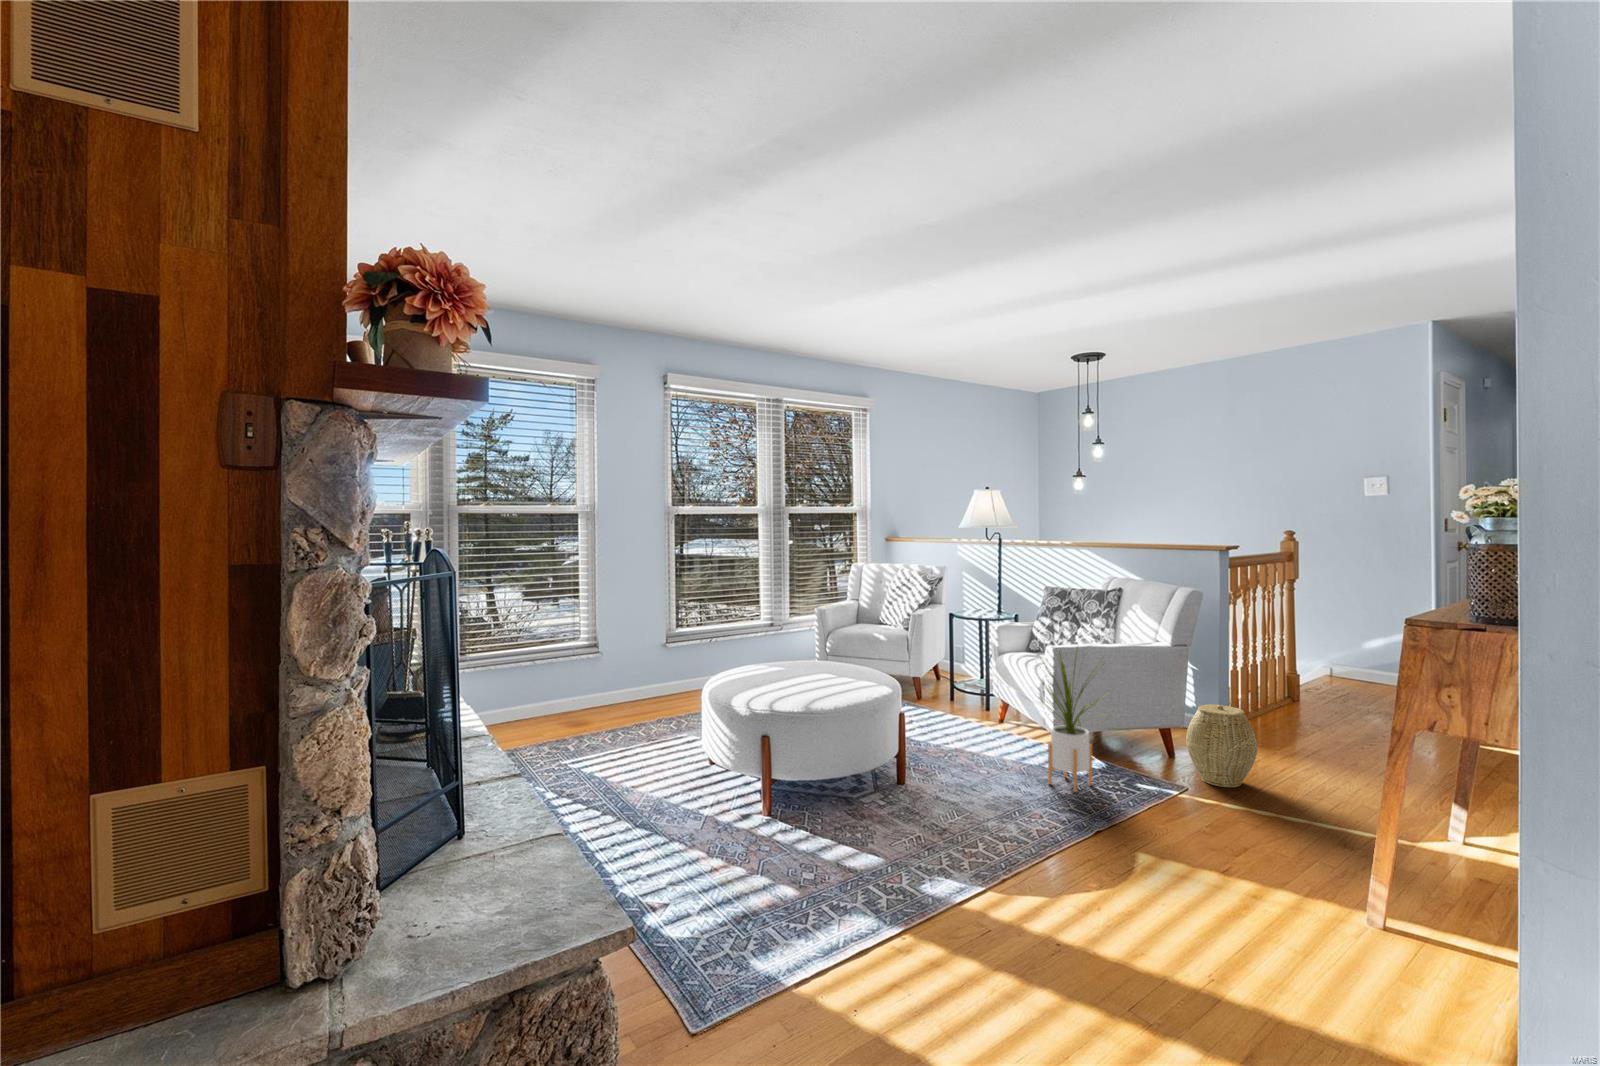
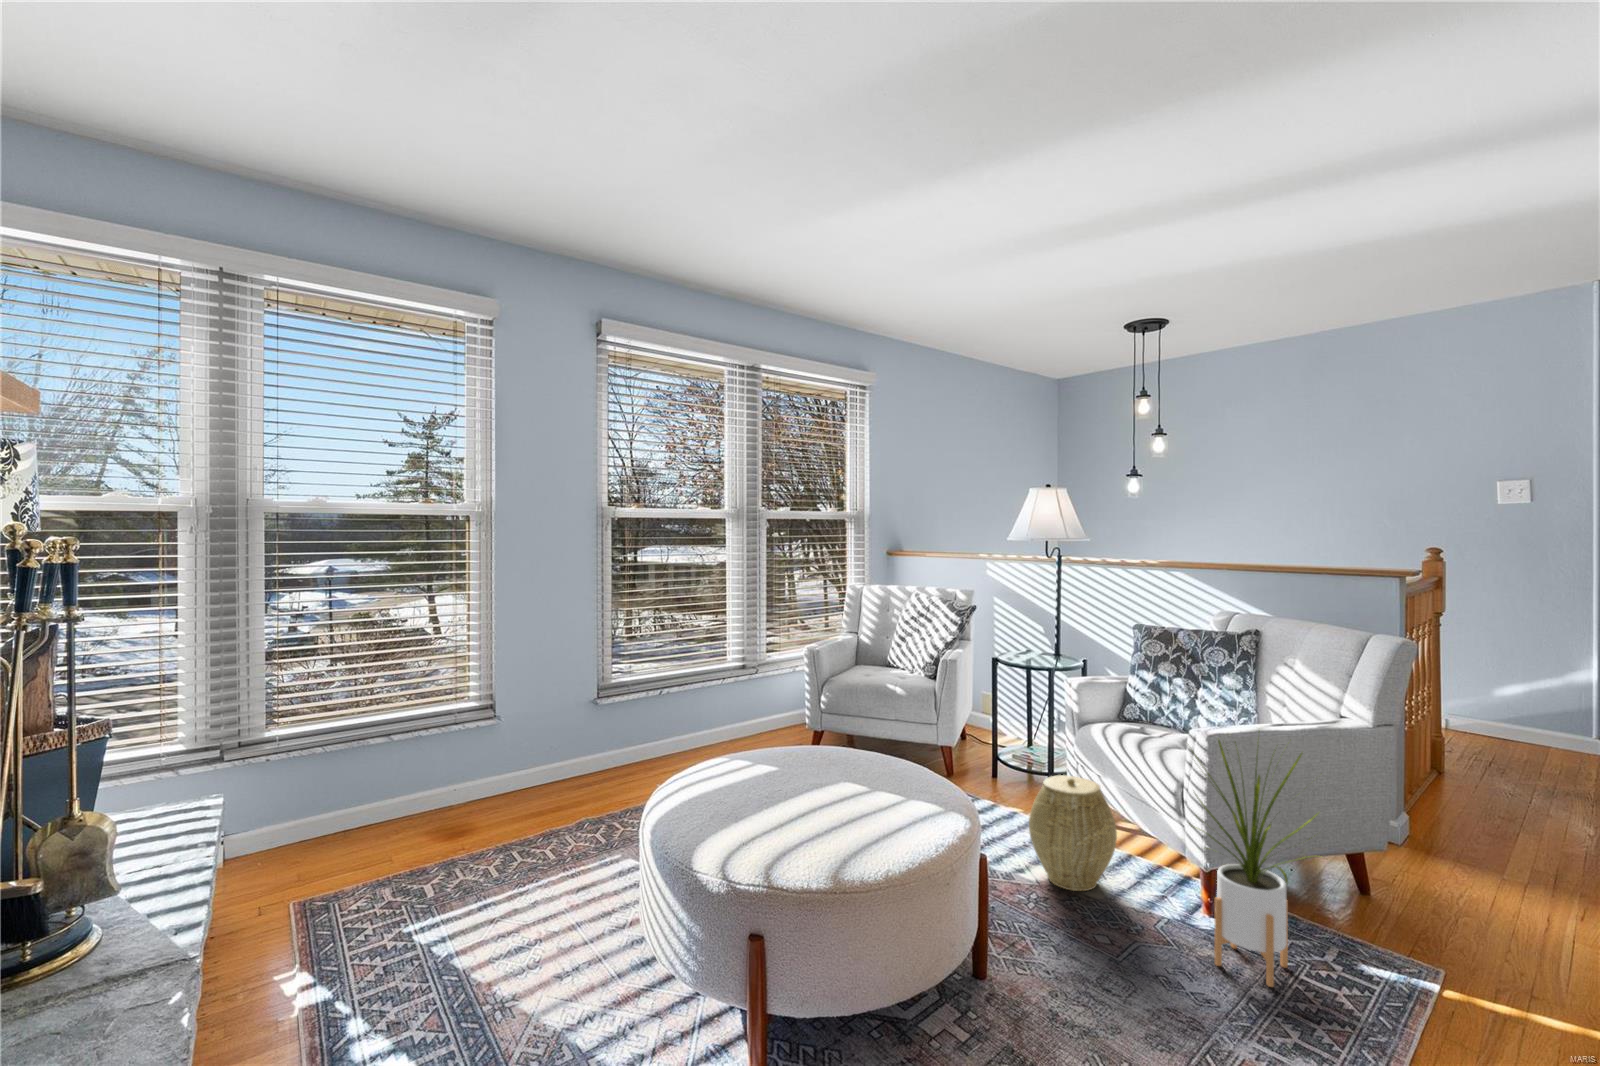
woven basket: present [1186,704,1257,787] -> present [1029,775,1117,891]

